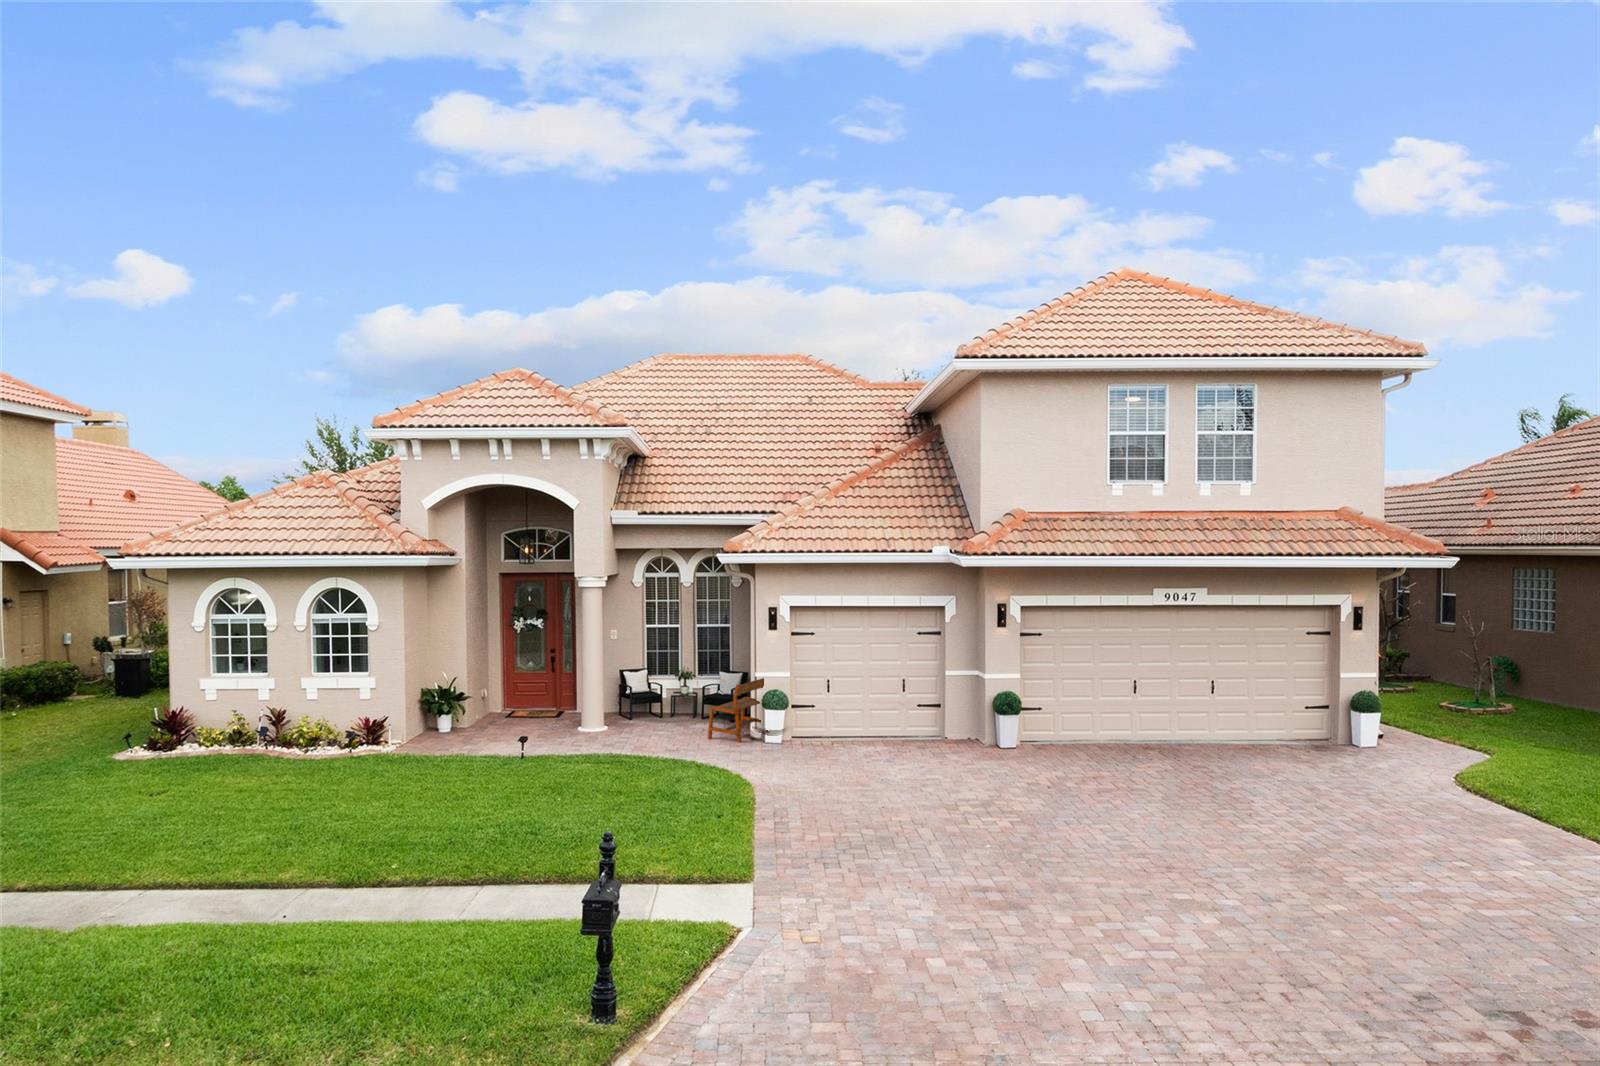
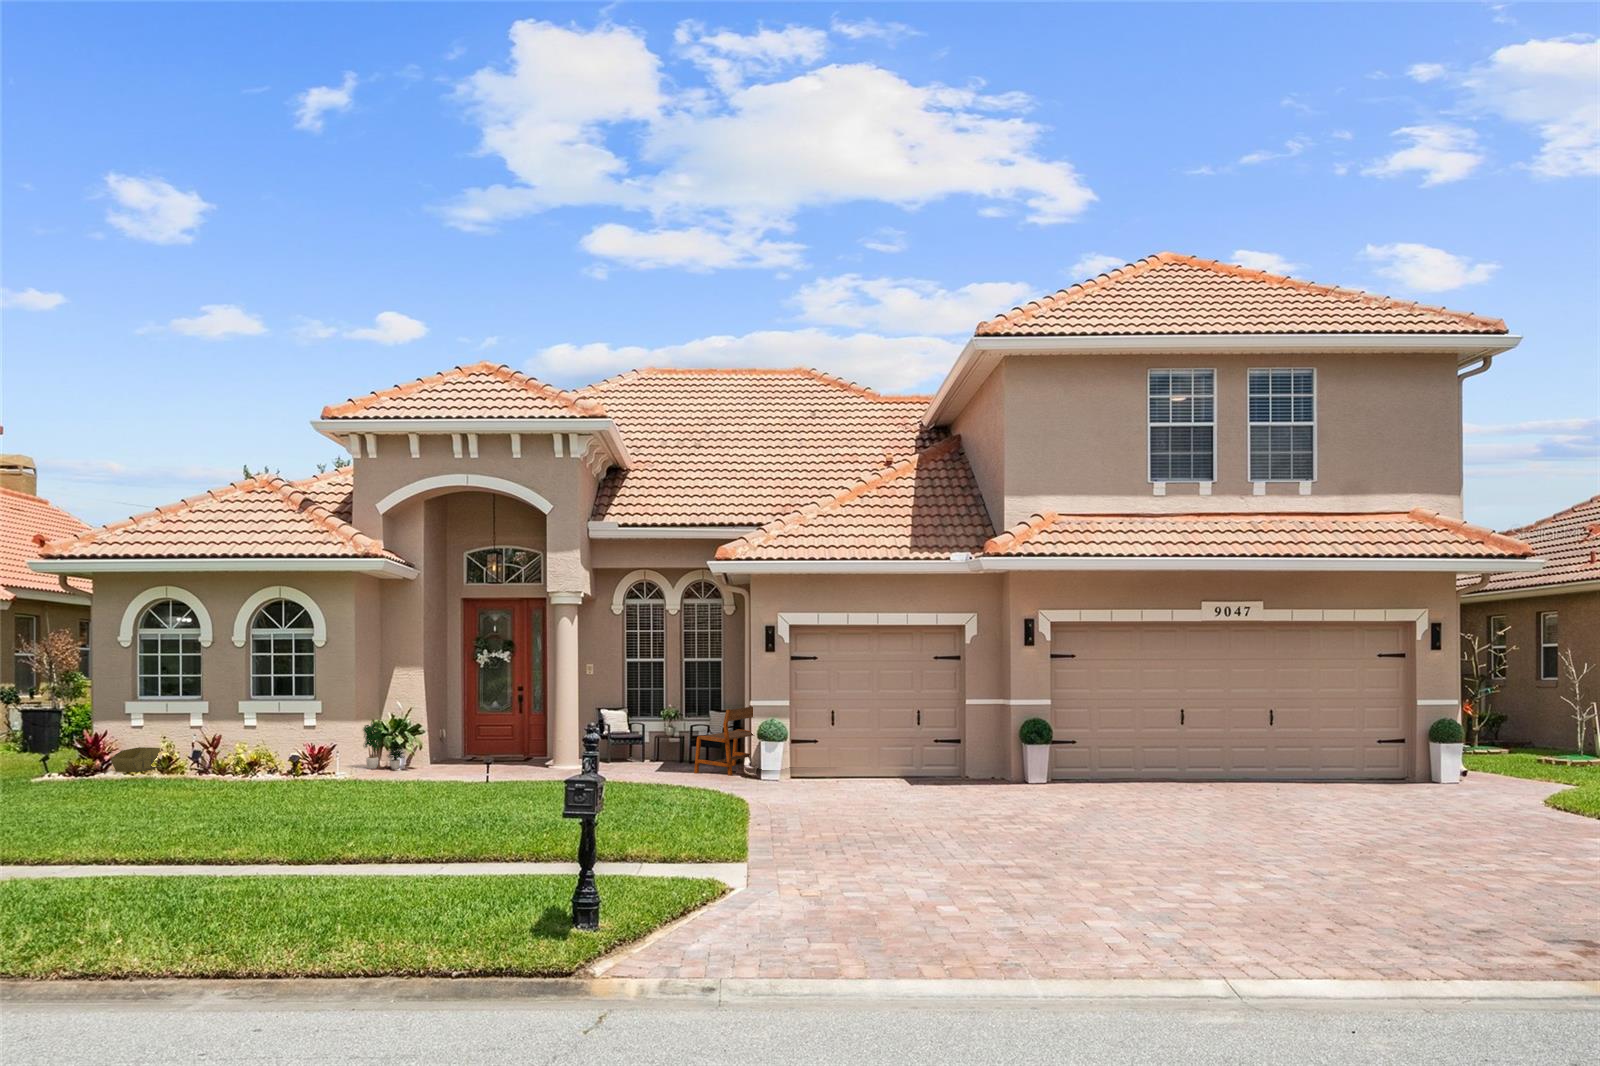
potted plant: none [415,693,455,735] -> present [363,722,404,769]
storage bin: none [195,717,238,742] -> present [111,747,160,772]

